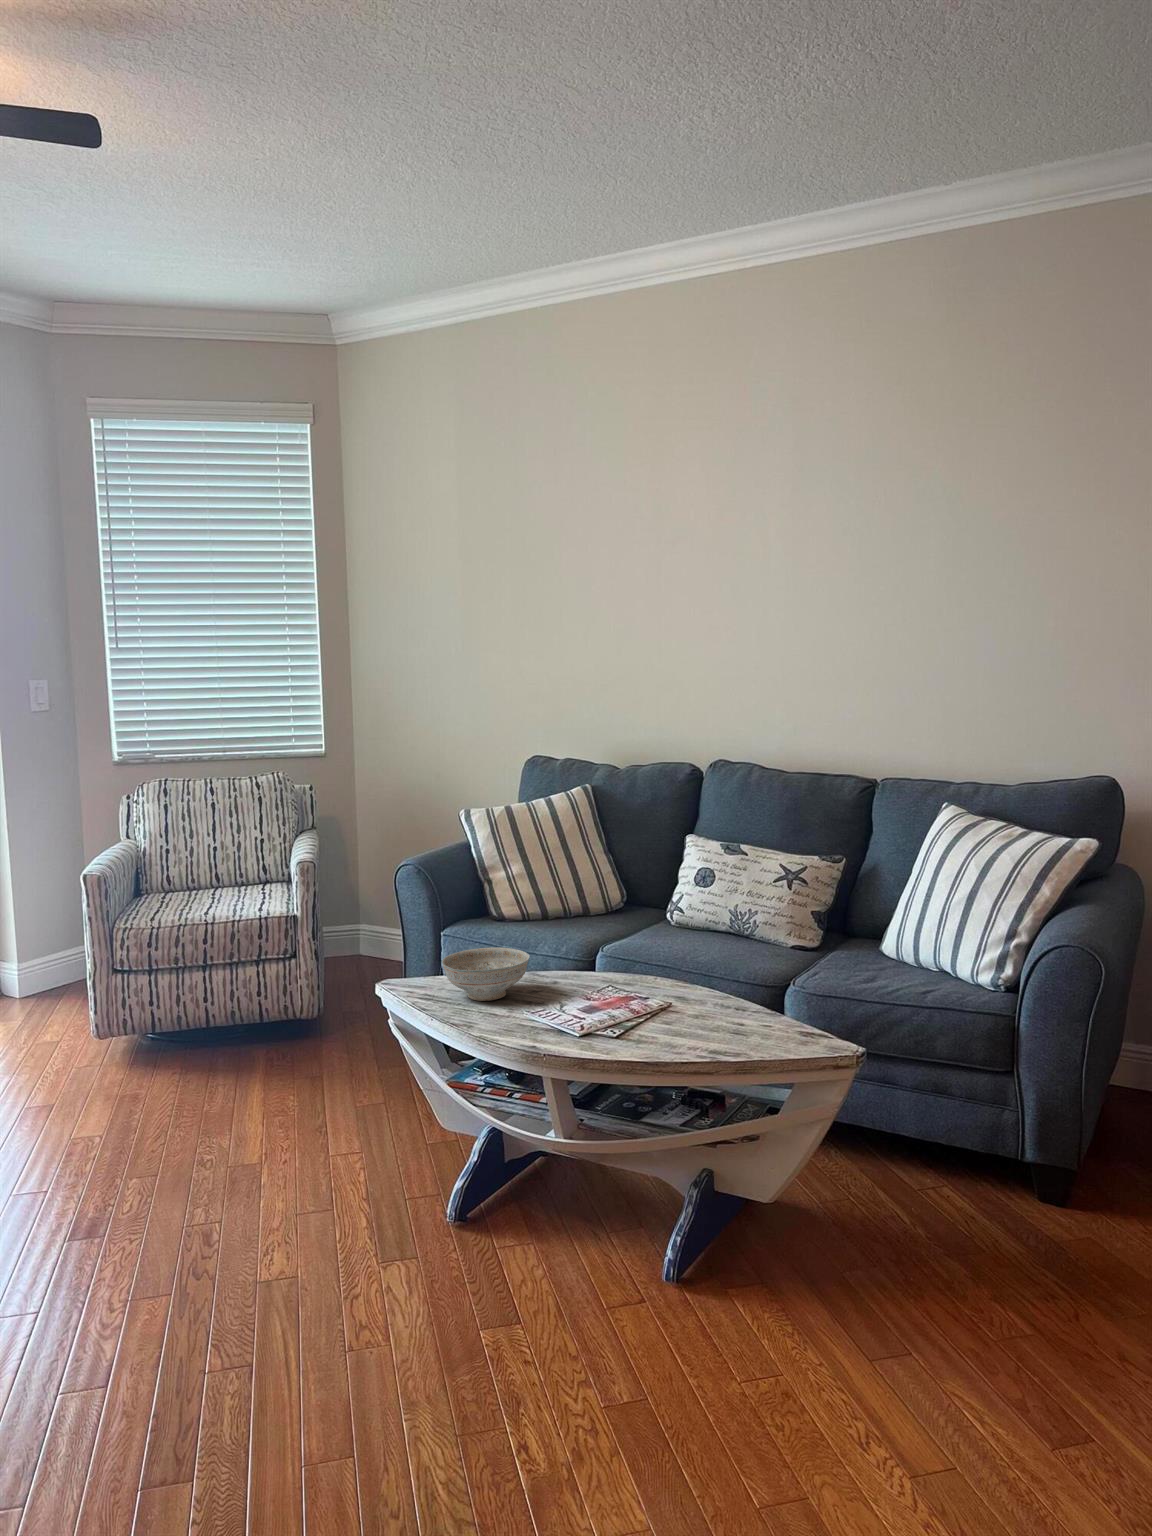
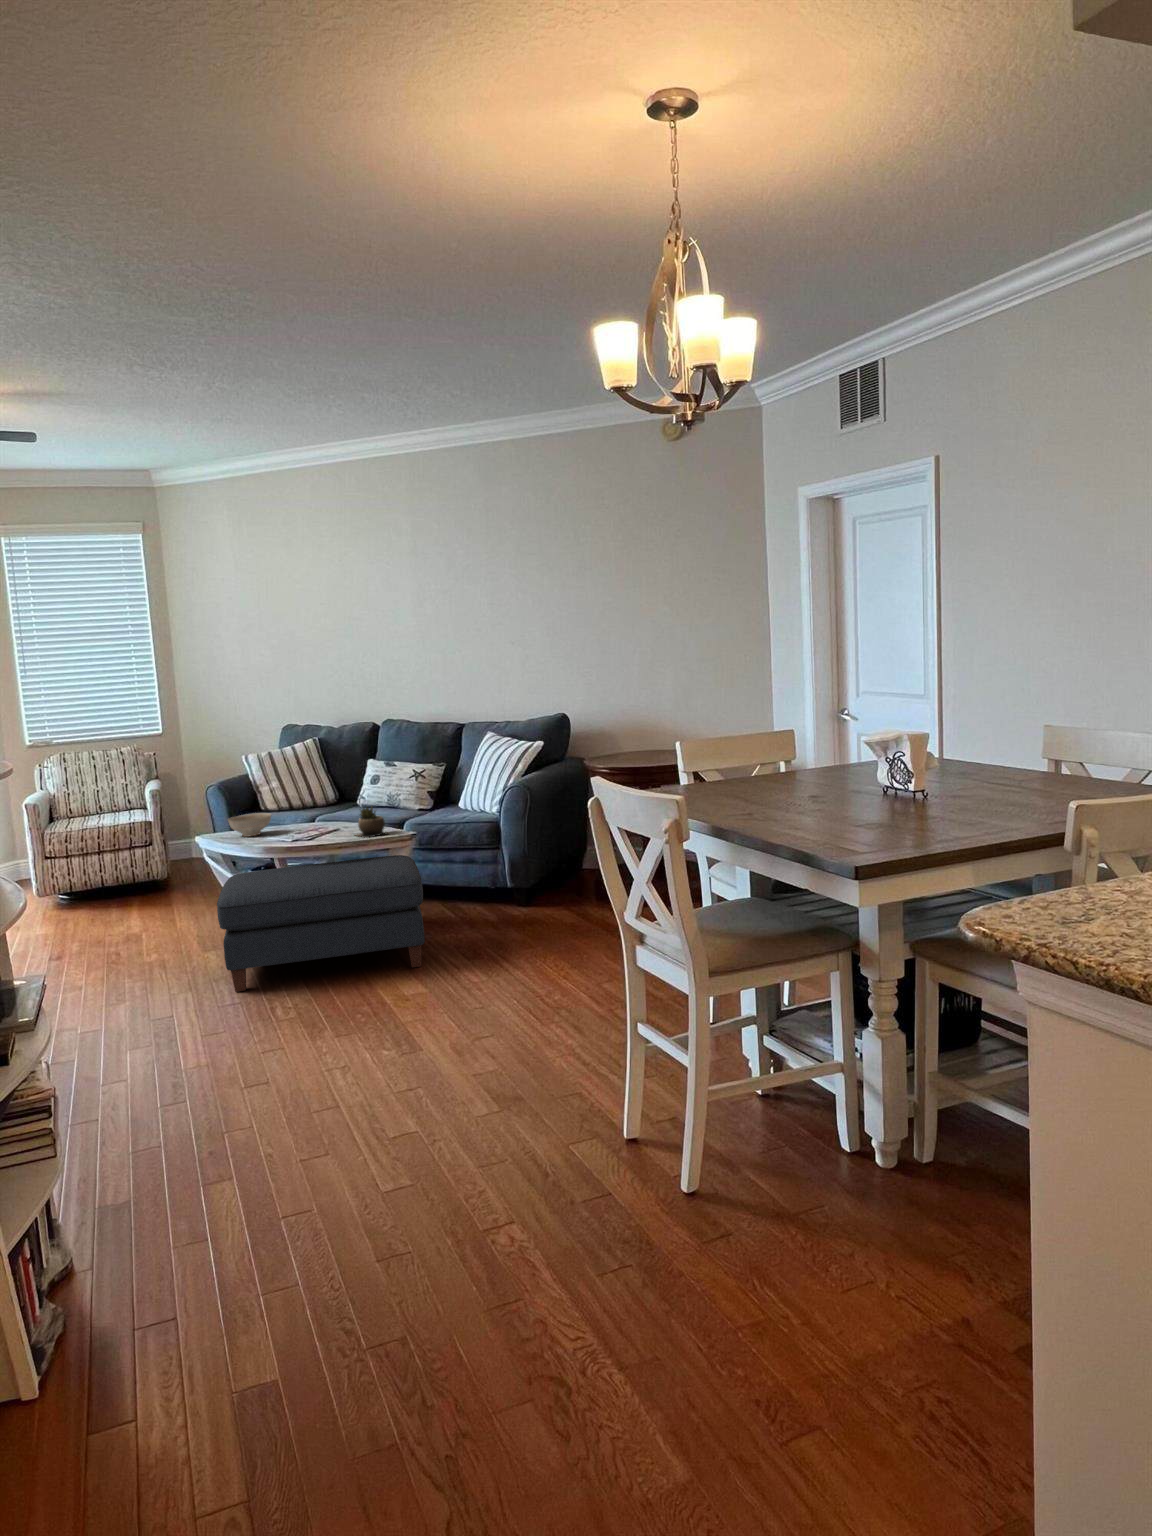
succulent plant: none [708,969,794,1047] -> present [356,807,387,838]
ottoman: none [429,1101,934,1462] -> present [217,855,425,992]

